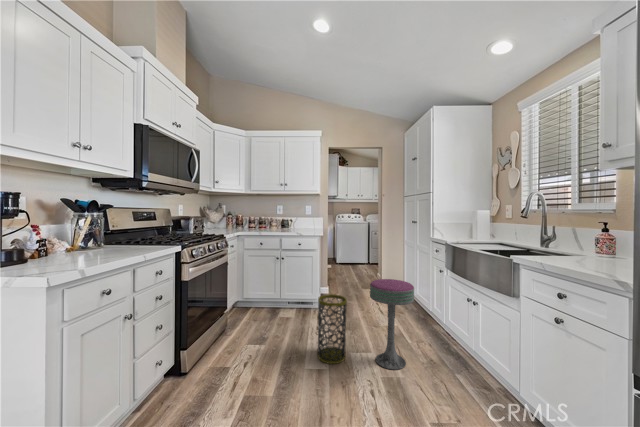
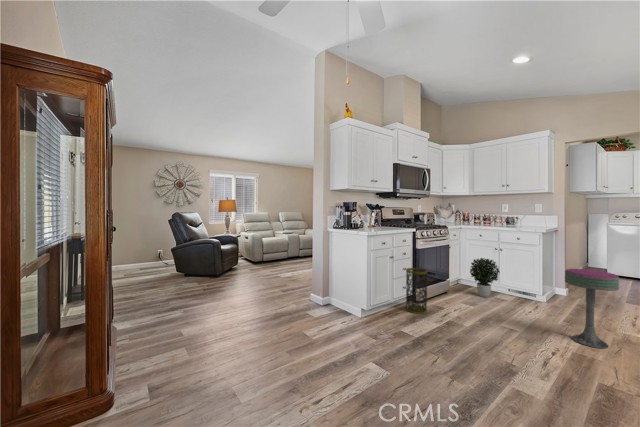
potted plant: none [253,273,287,324] -> present [470,258,500,297]
trash can: present [318,294,347,364] -> present [406,268,427,314]

